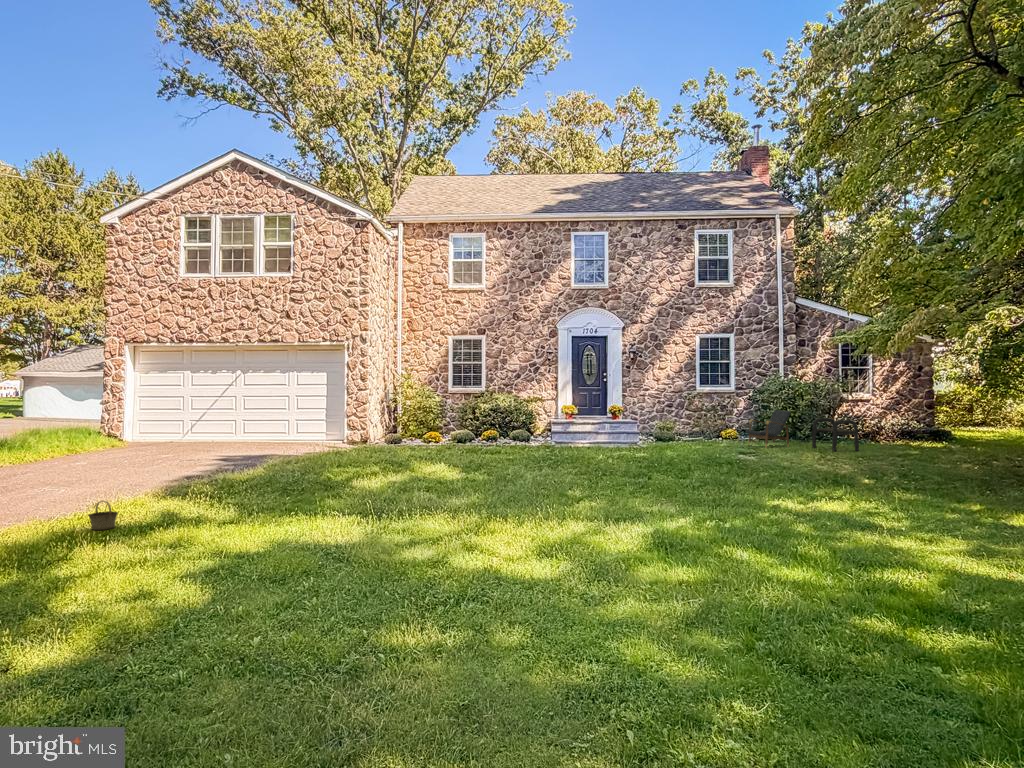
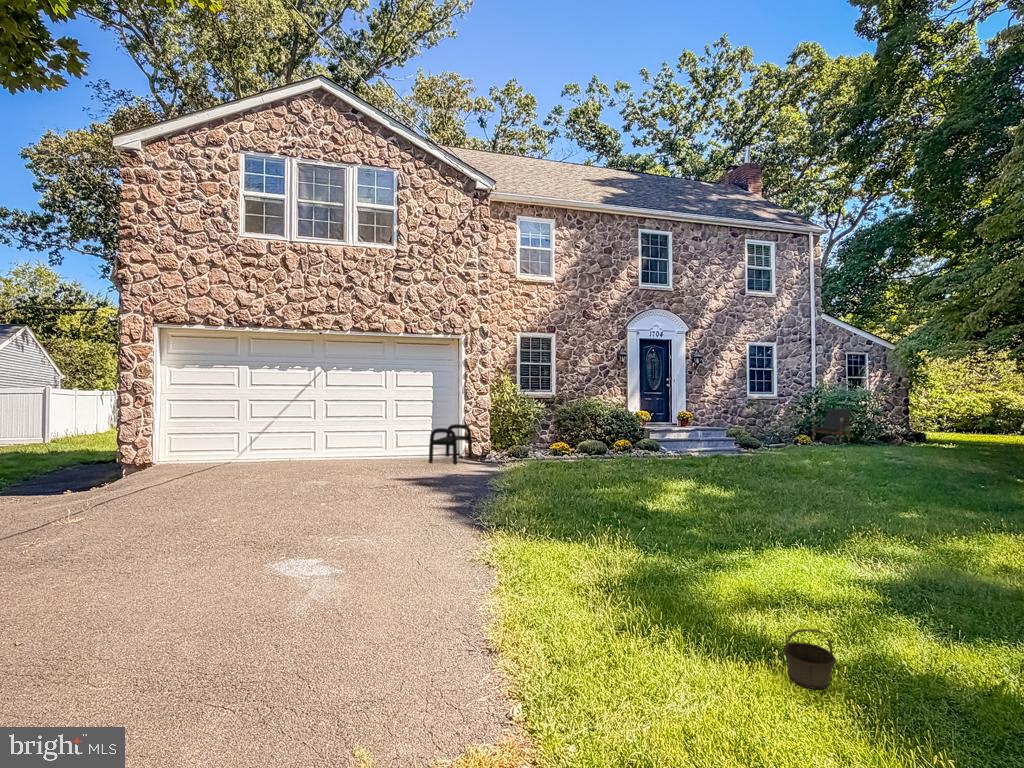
bench: present [812,418,859,451] -> present [429,424,472,464]

